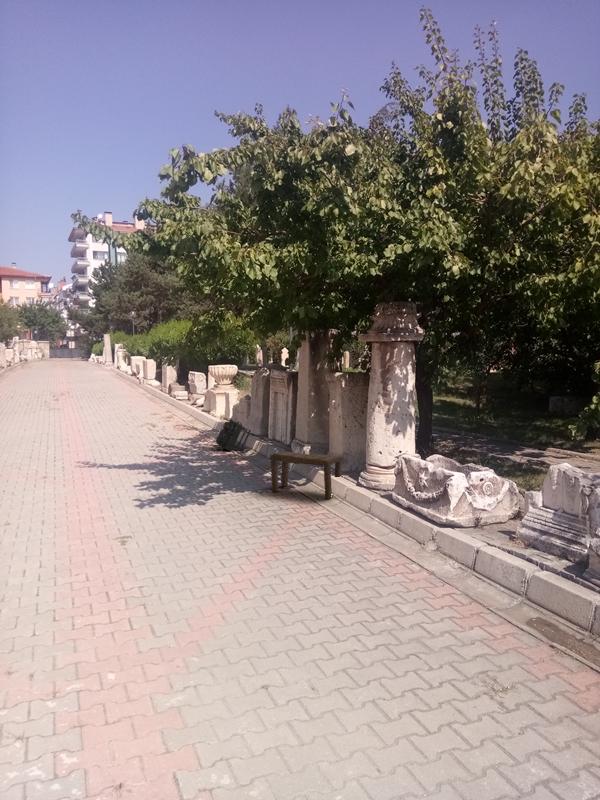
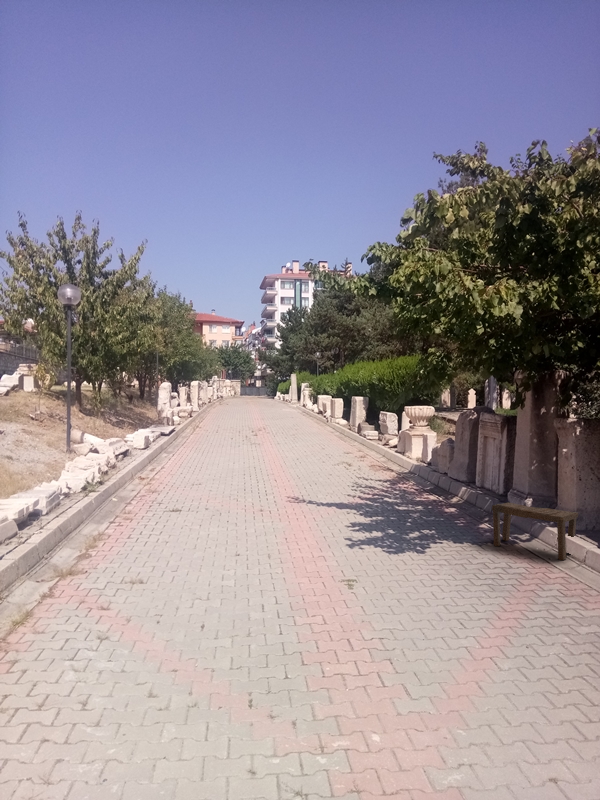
backpack: present [216,421,251,451] -> none [420,464,456,497]

